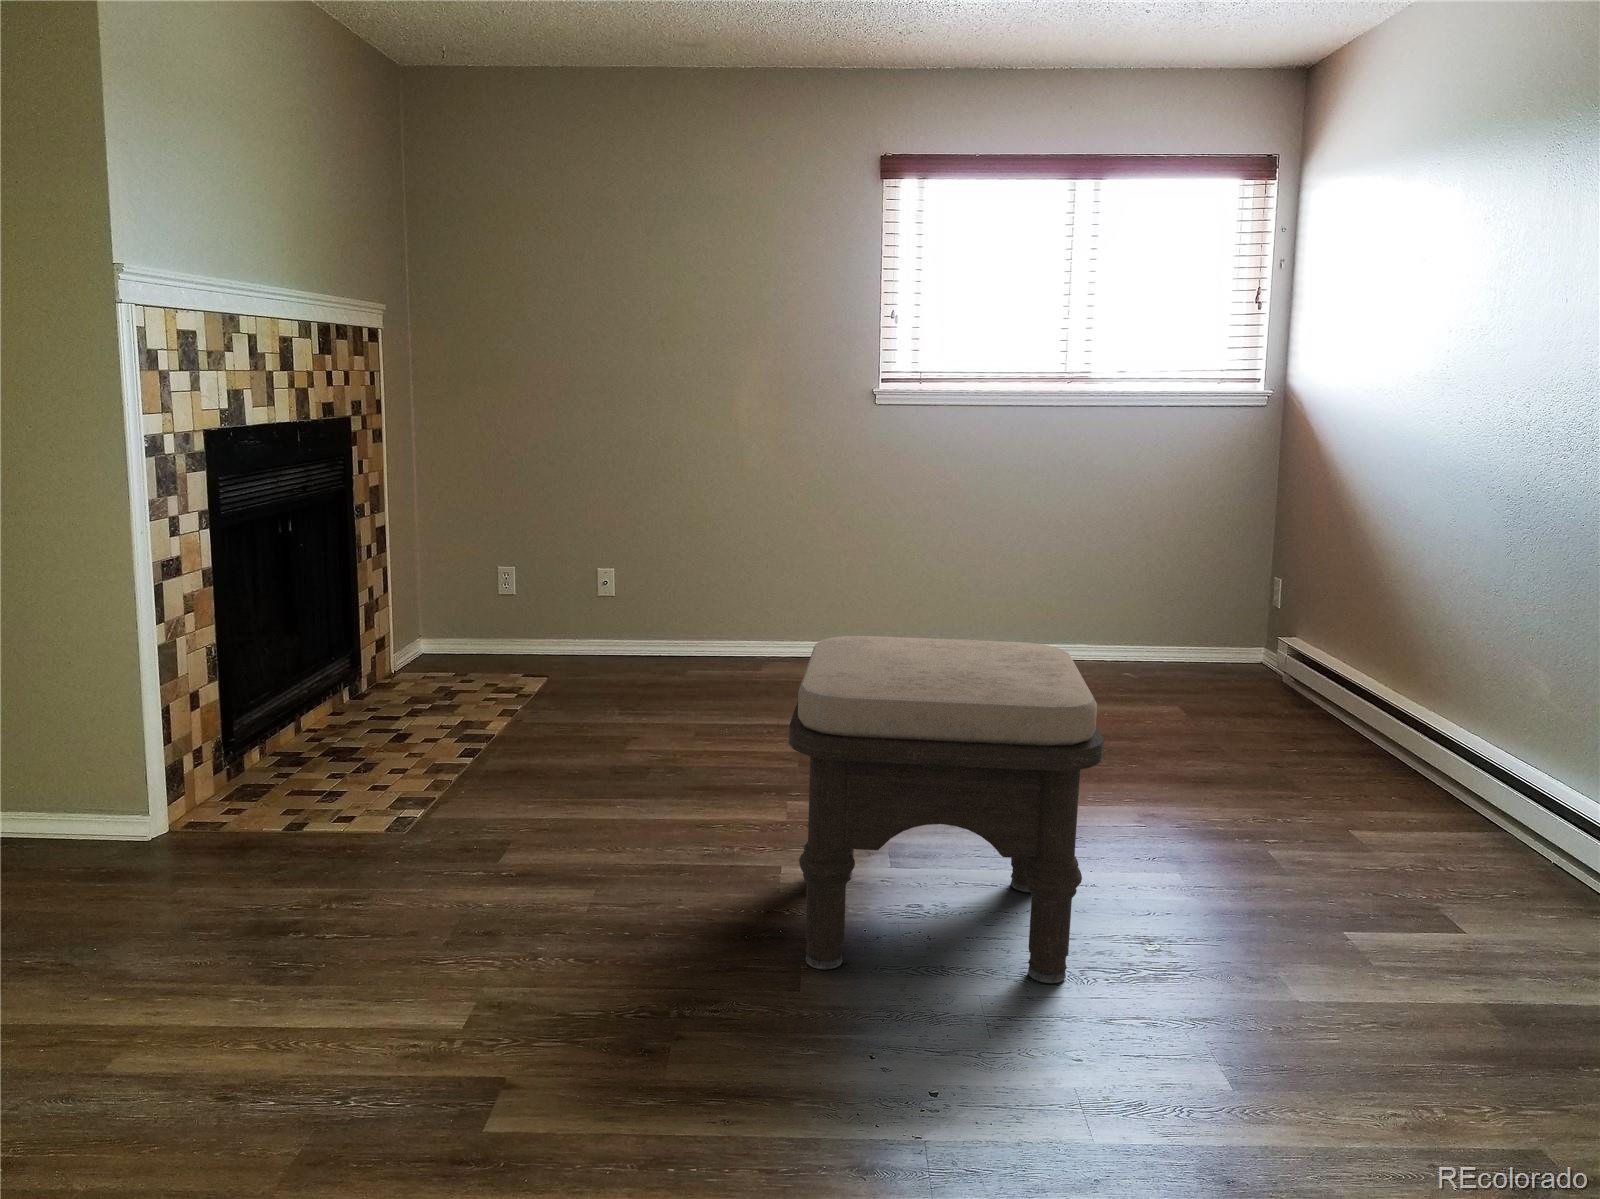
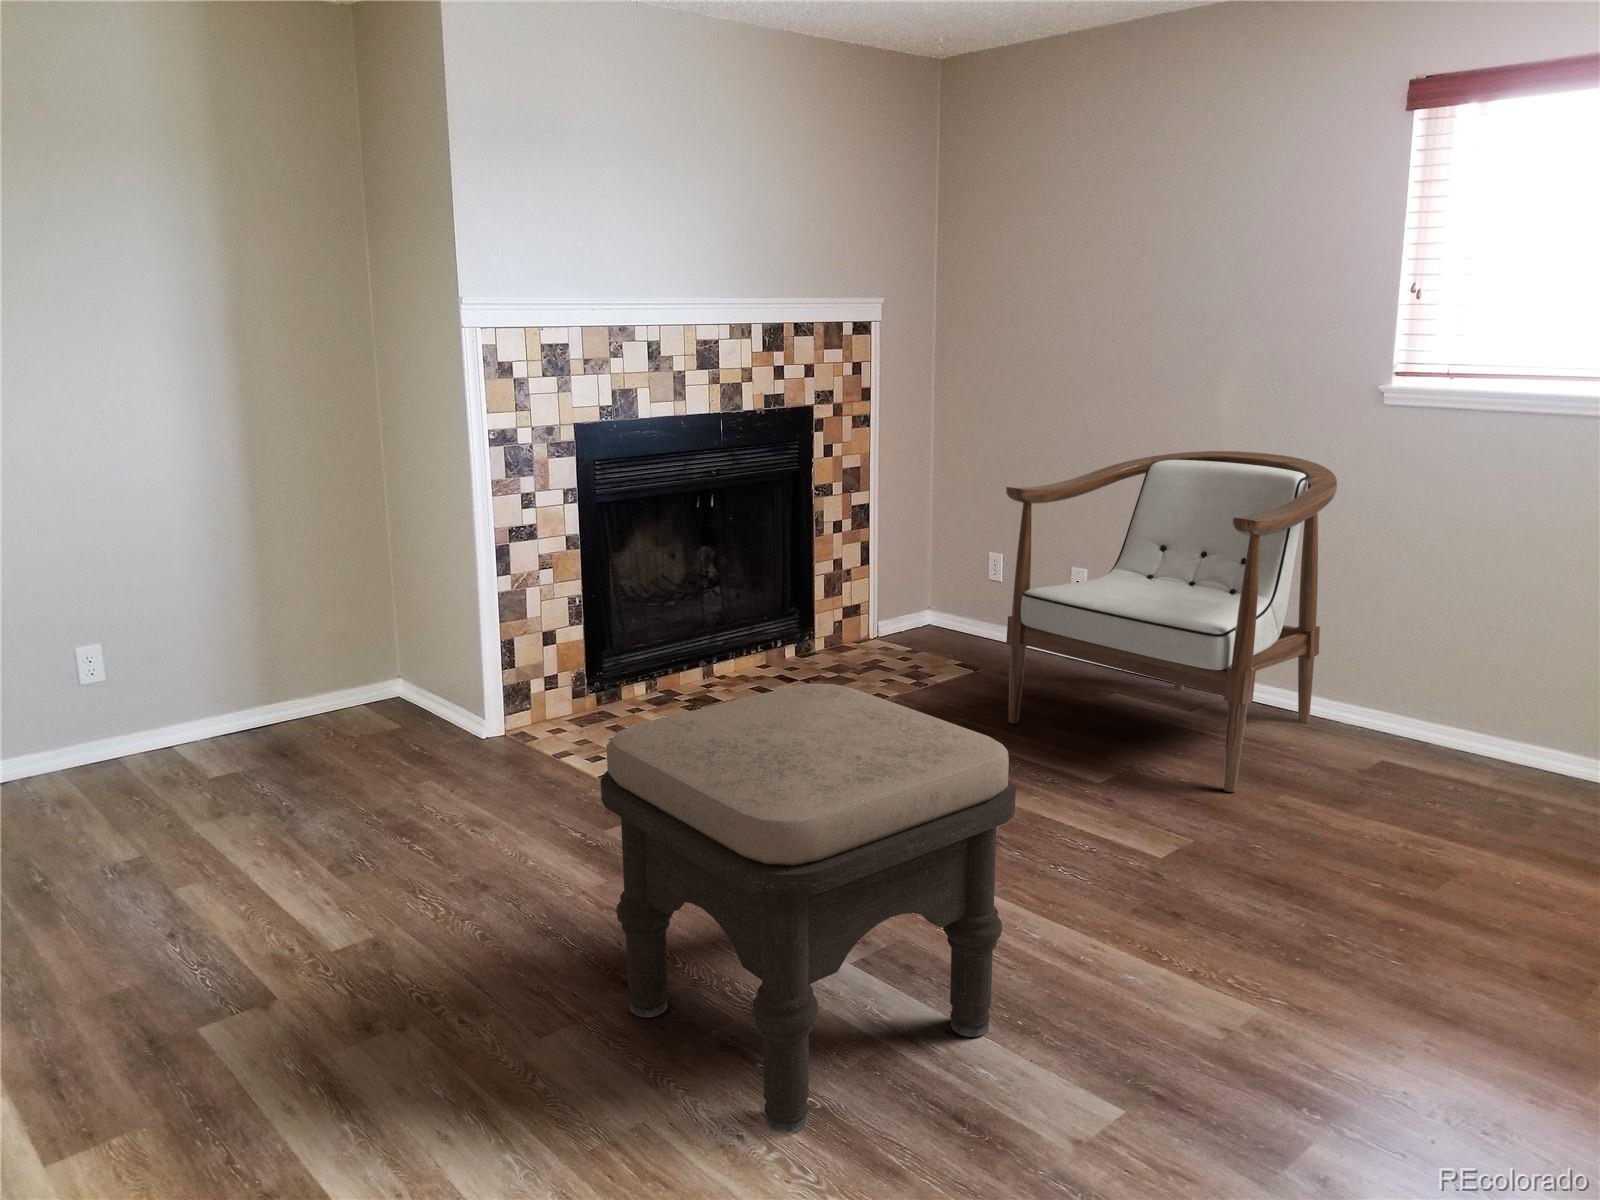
armchair: none [647,449,904,717] -> present [1006,451,1337,792]

